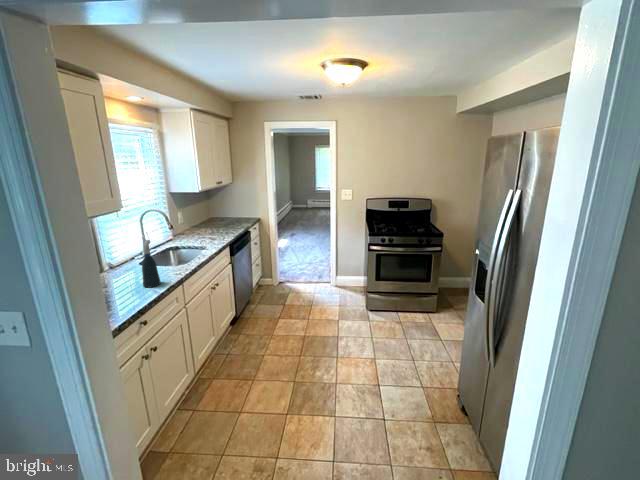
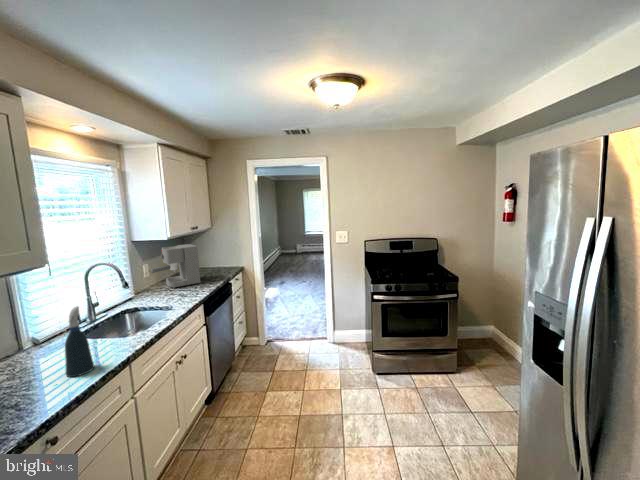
coffee maker: none [185,197,225,233] -> present [151,244,200,288]

